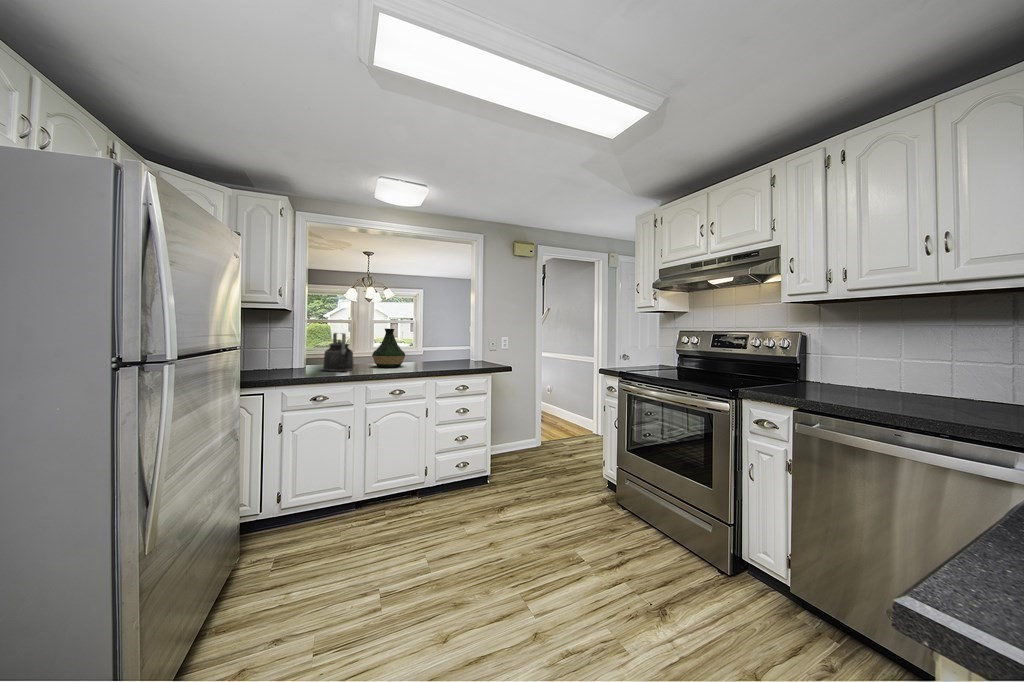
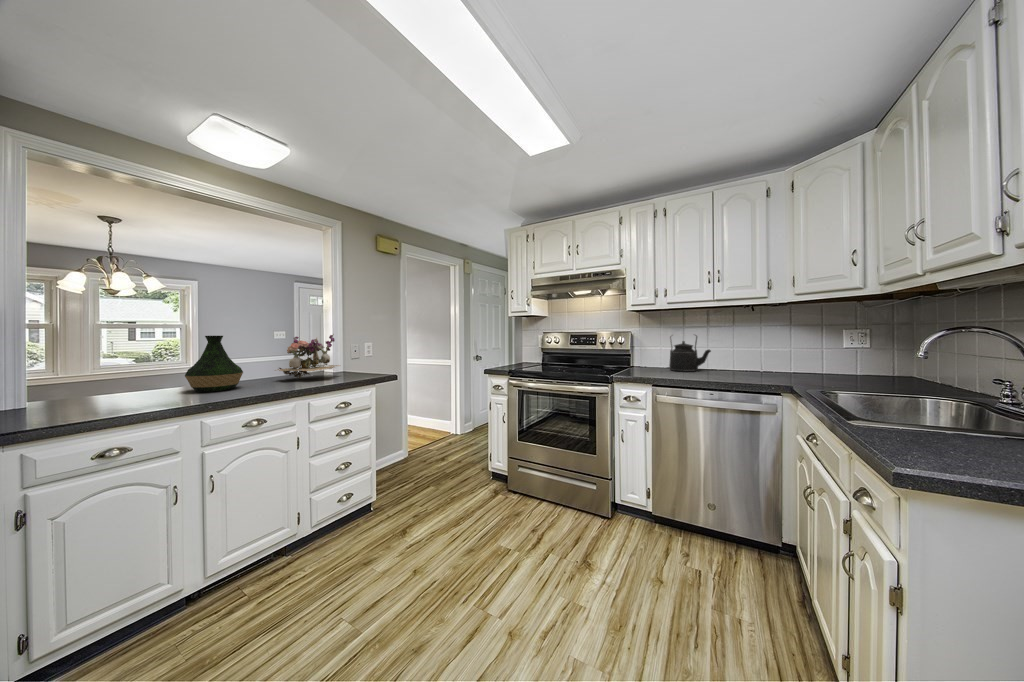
flower arrangement: none [428,330,476,365] -> present [275,334,340,378]
kettle: present [323,333,354,371] -> present [669,335,711,371]

